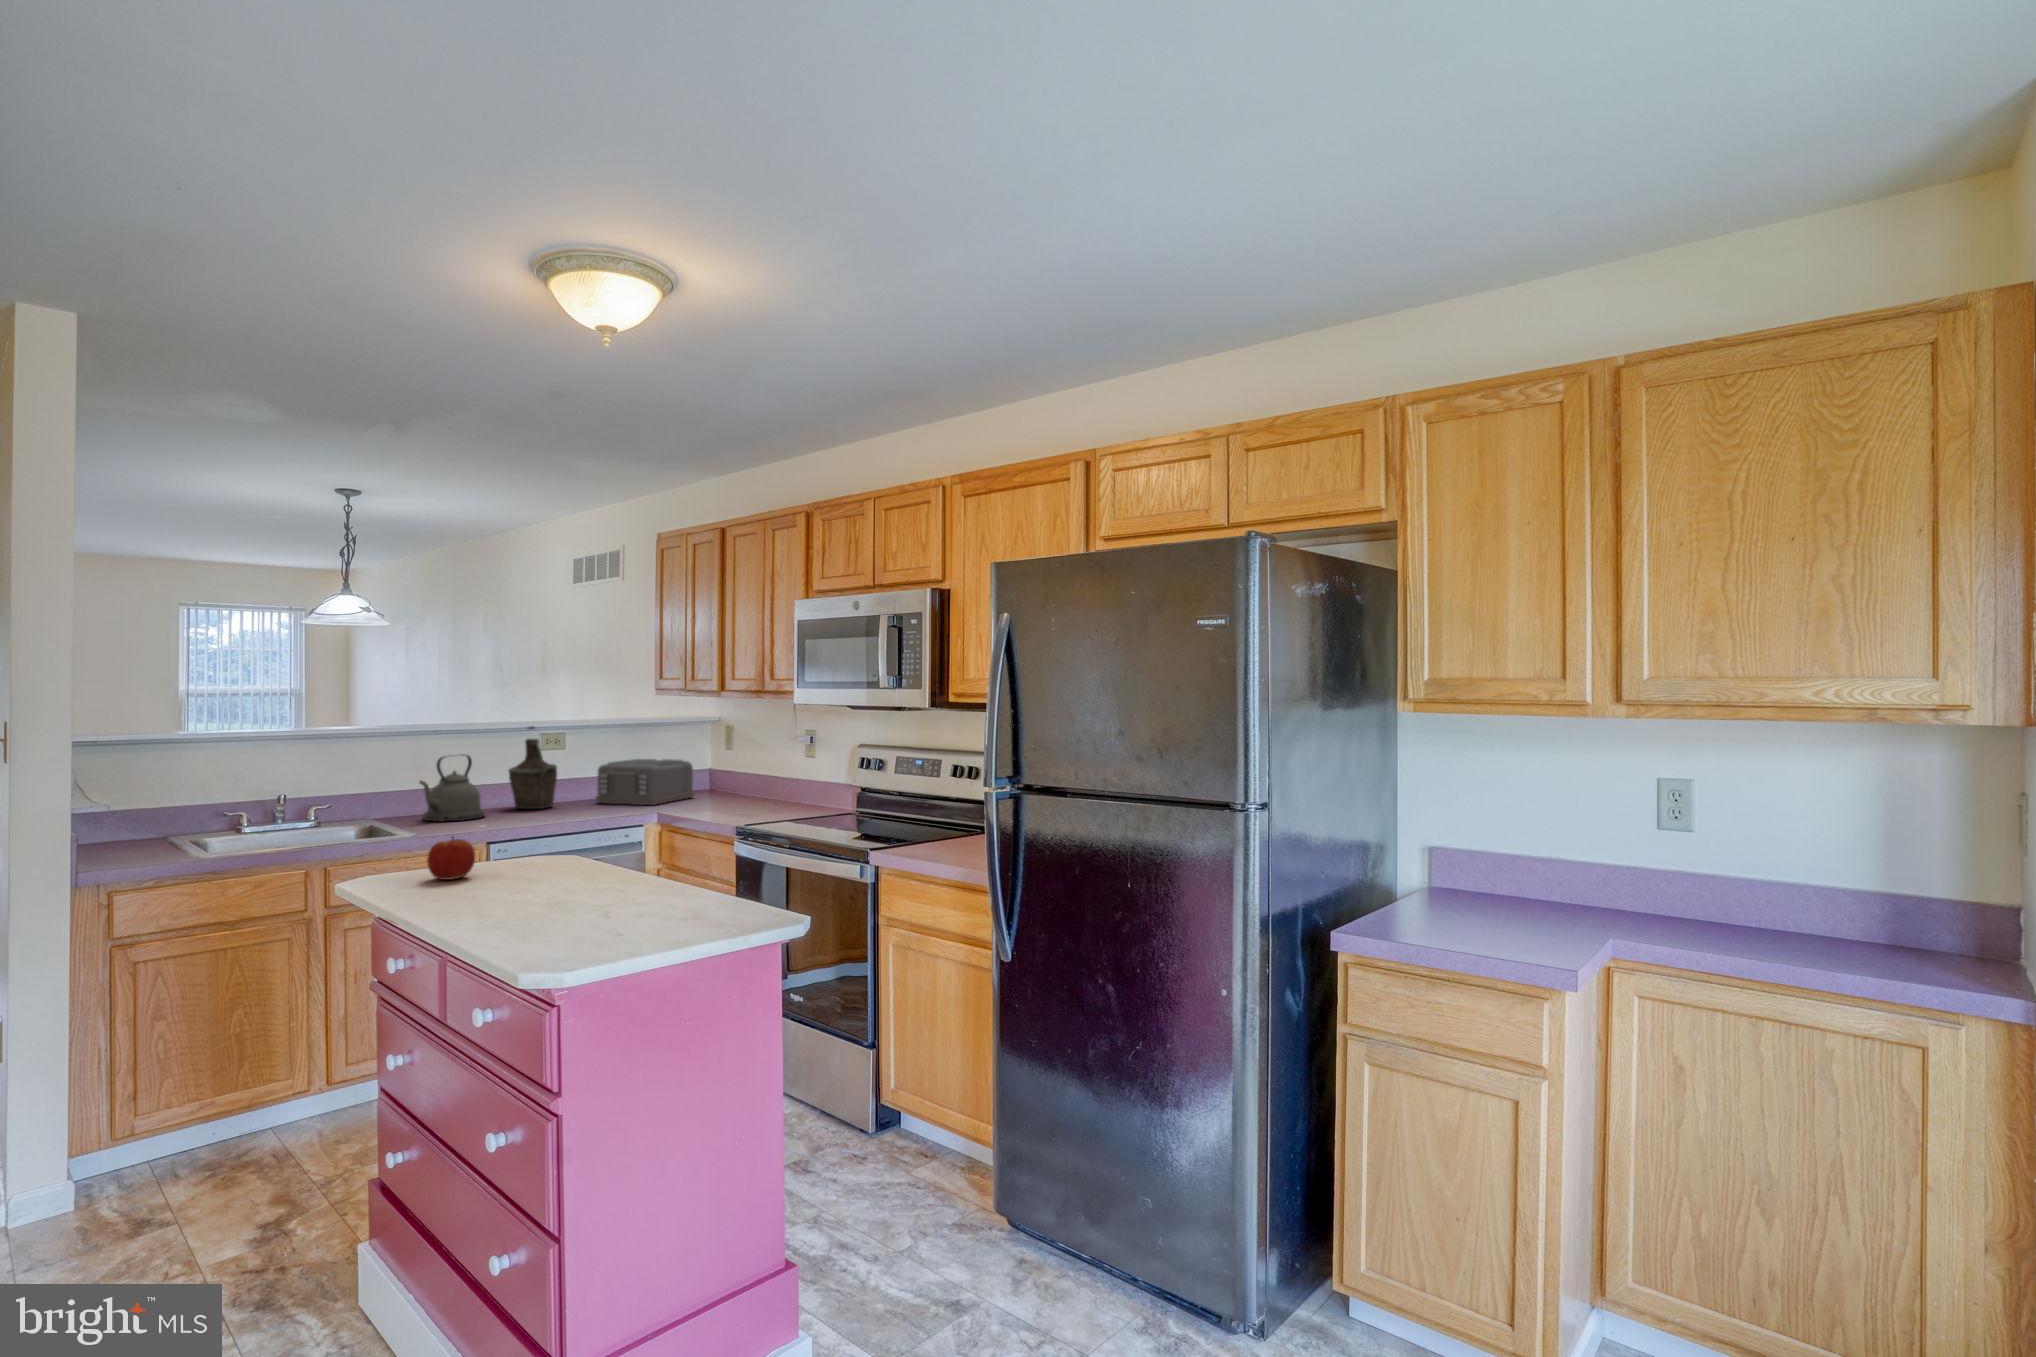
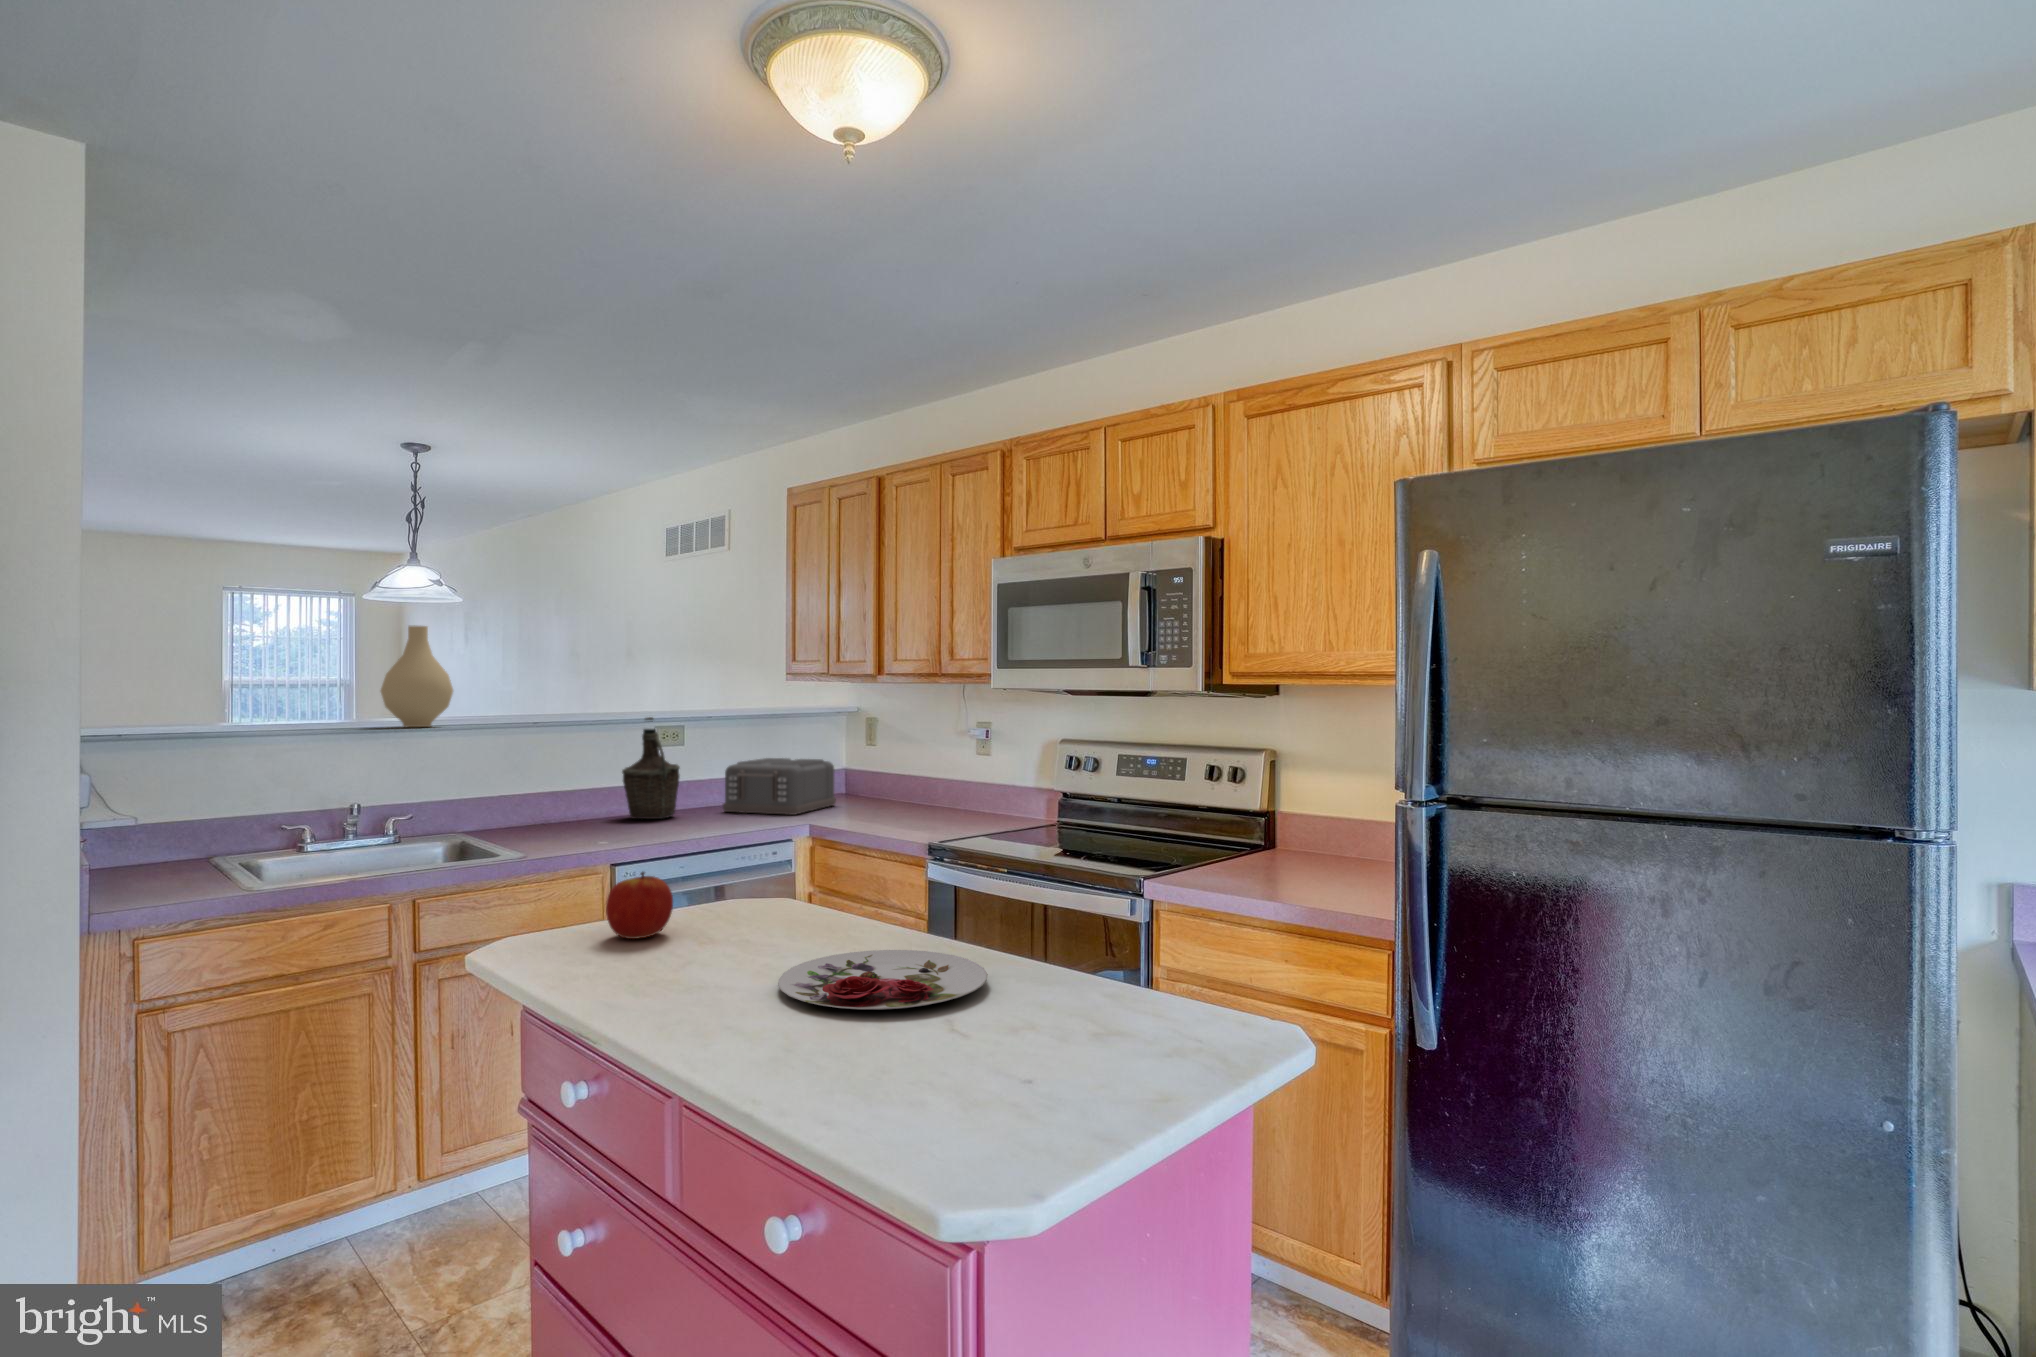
vase: none [303,656,363,737] -> present [381,625,453,727]
kettle: present [420,755,485,821] -> none [523,751,600,835]
plate: none [516,883,655,911] -> present [778,950,988,1010]

